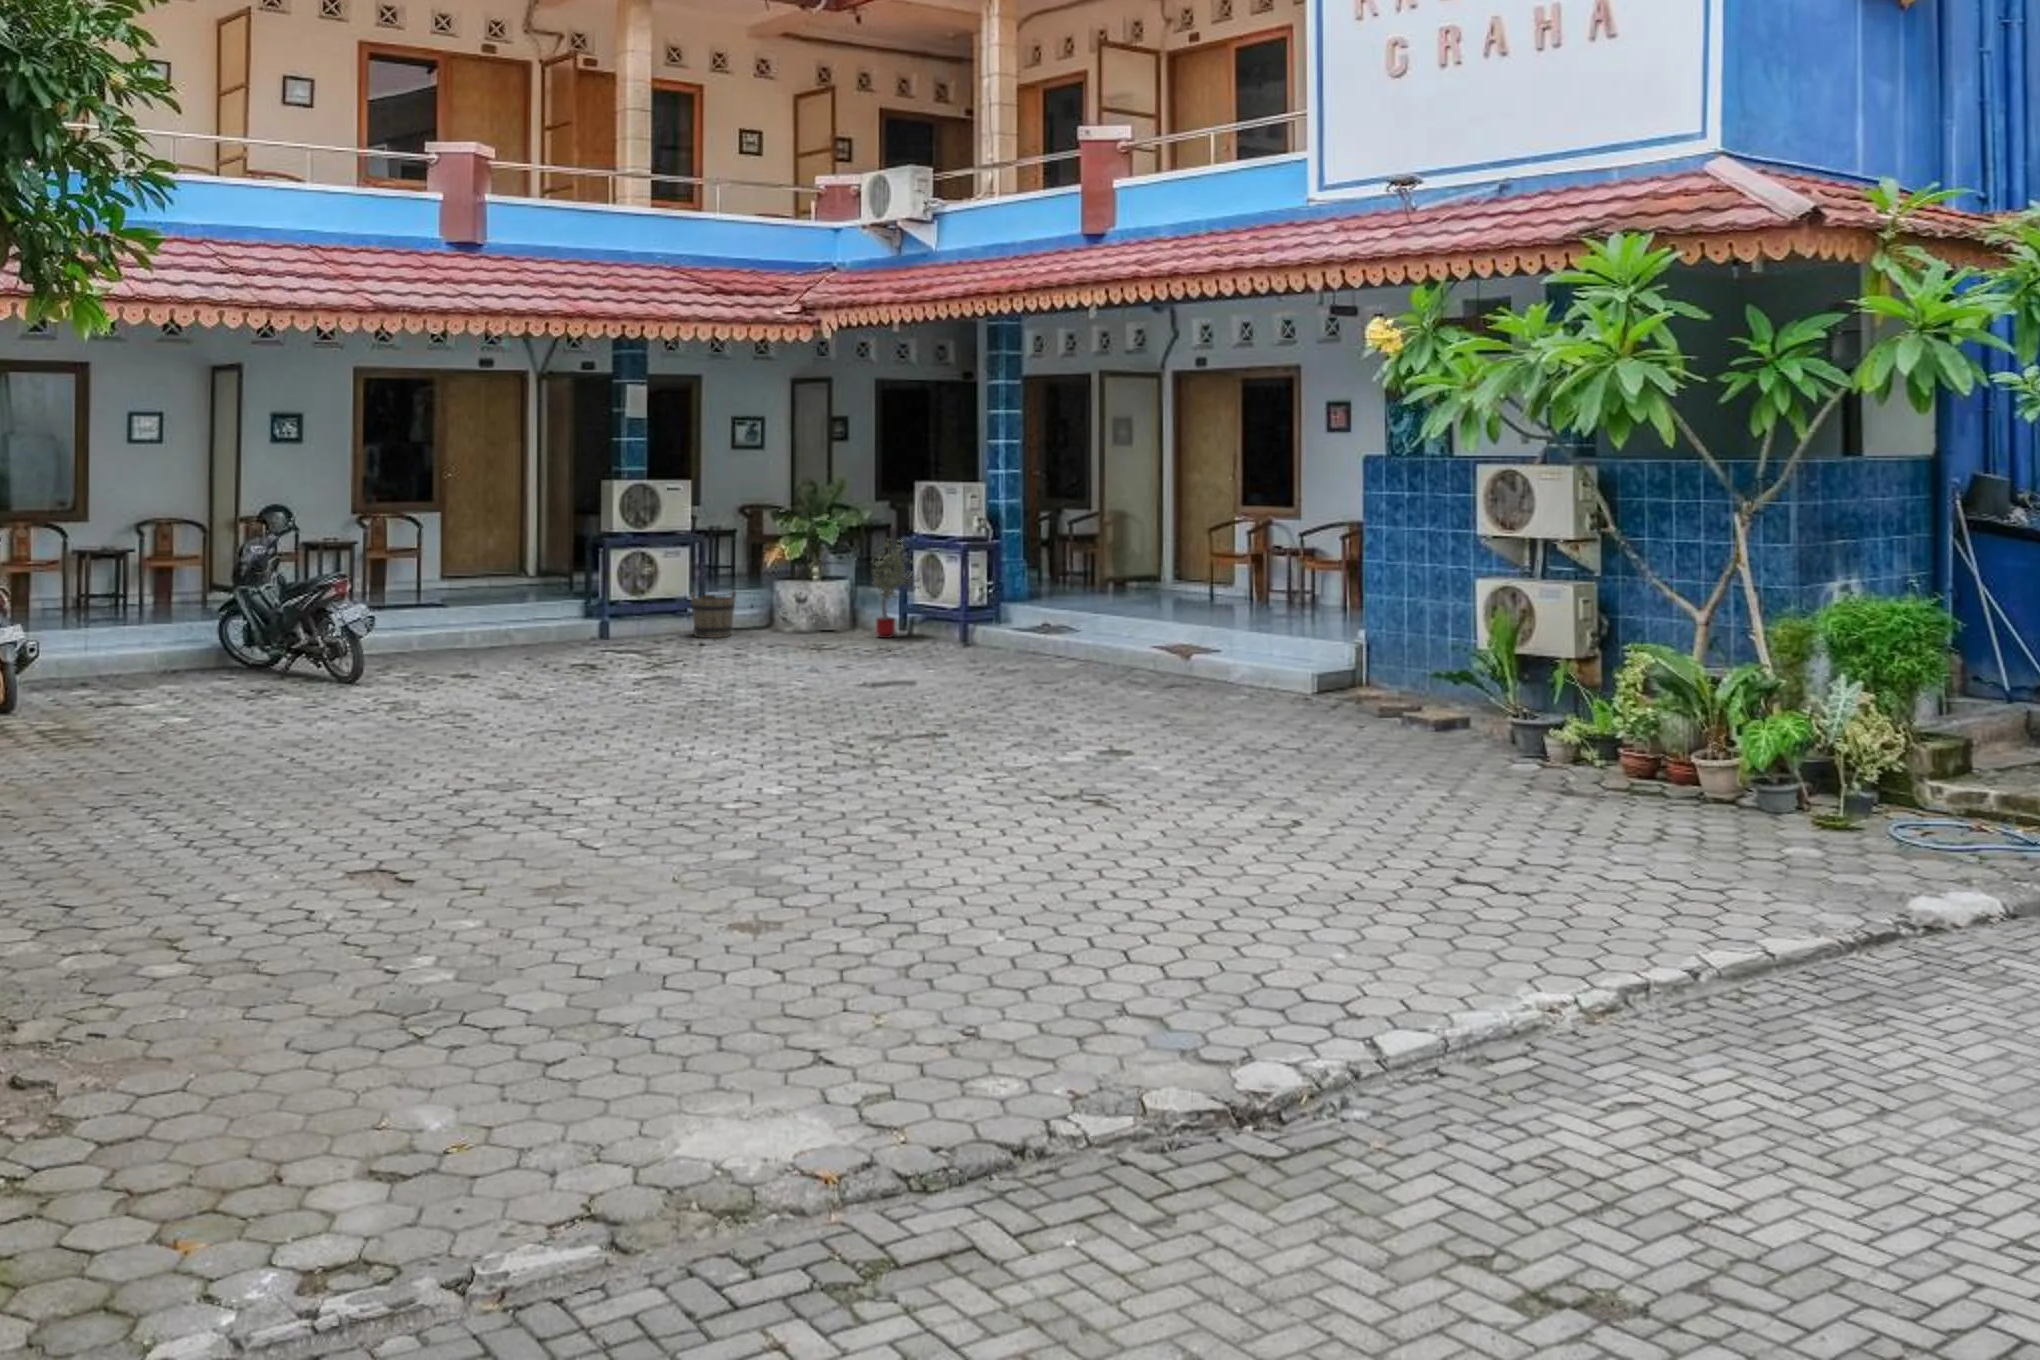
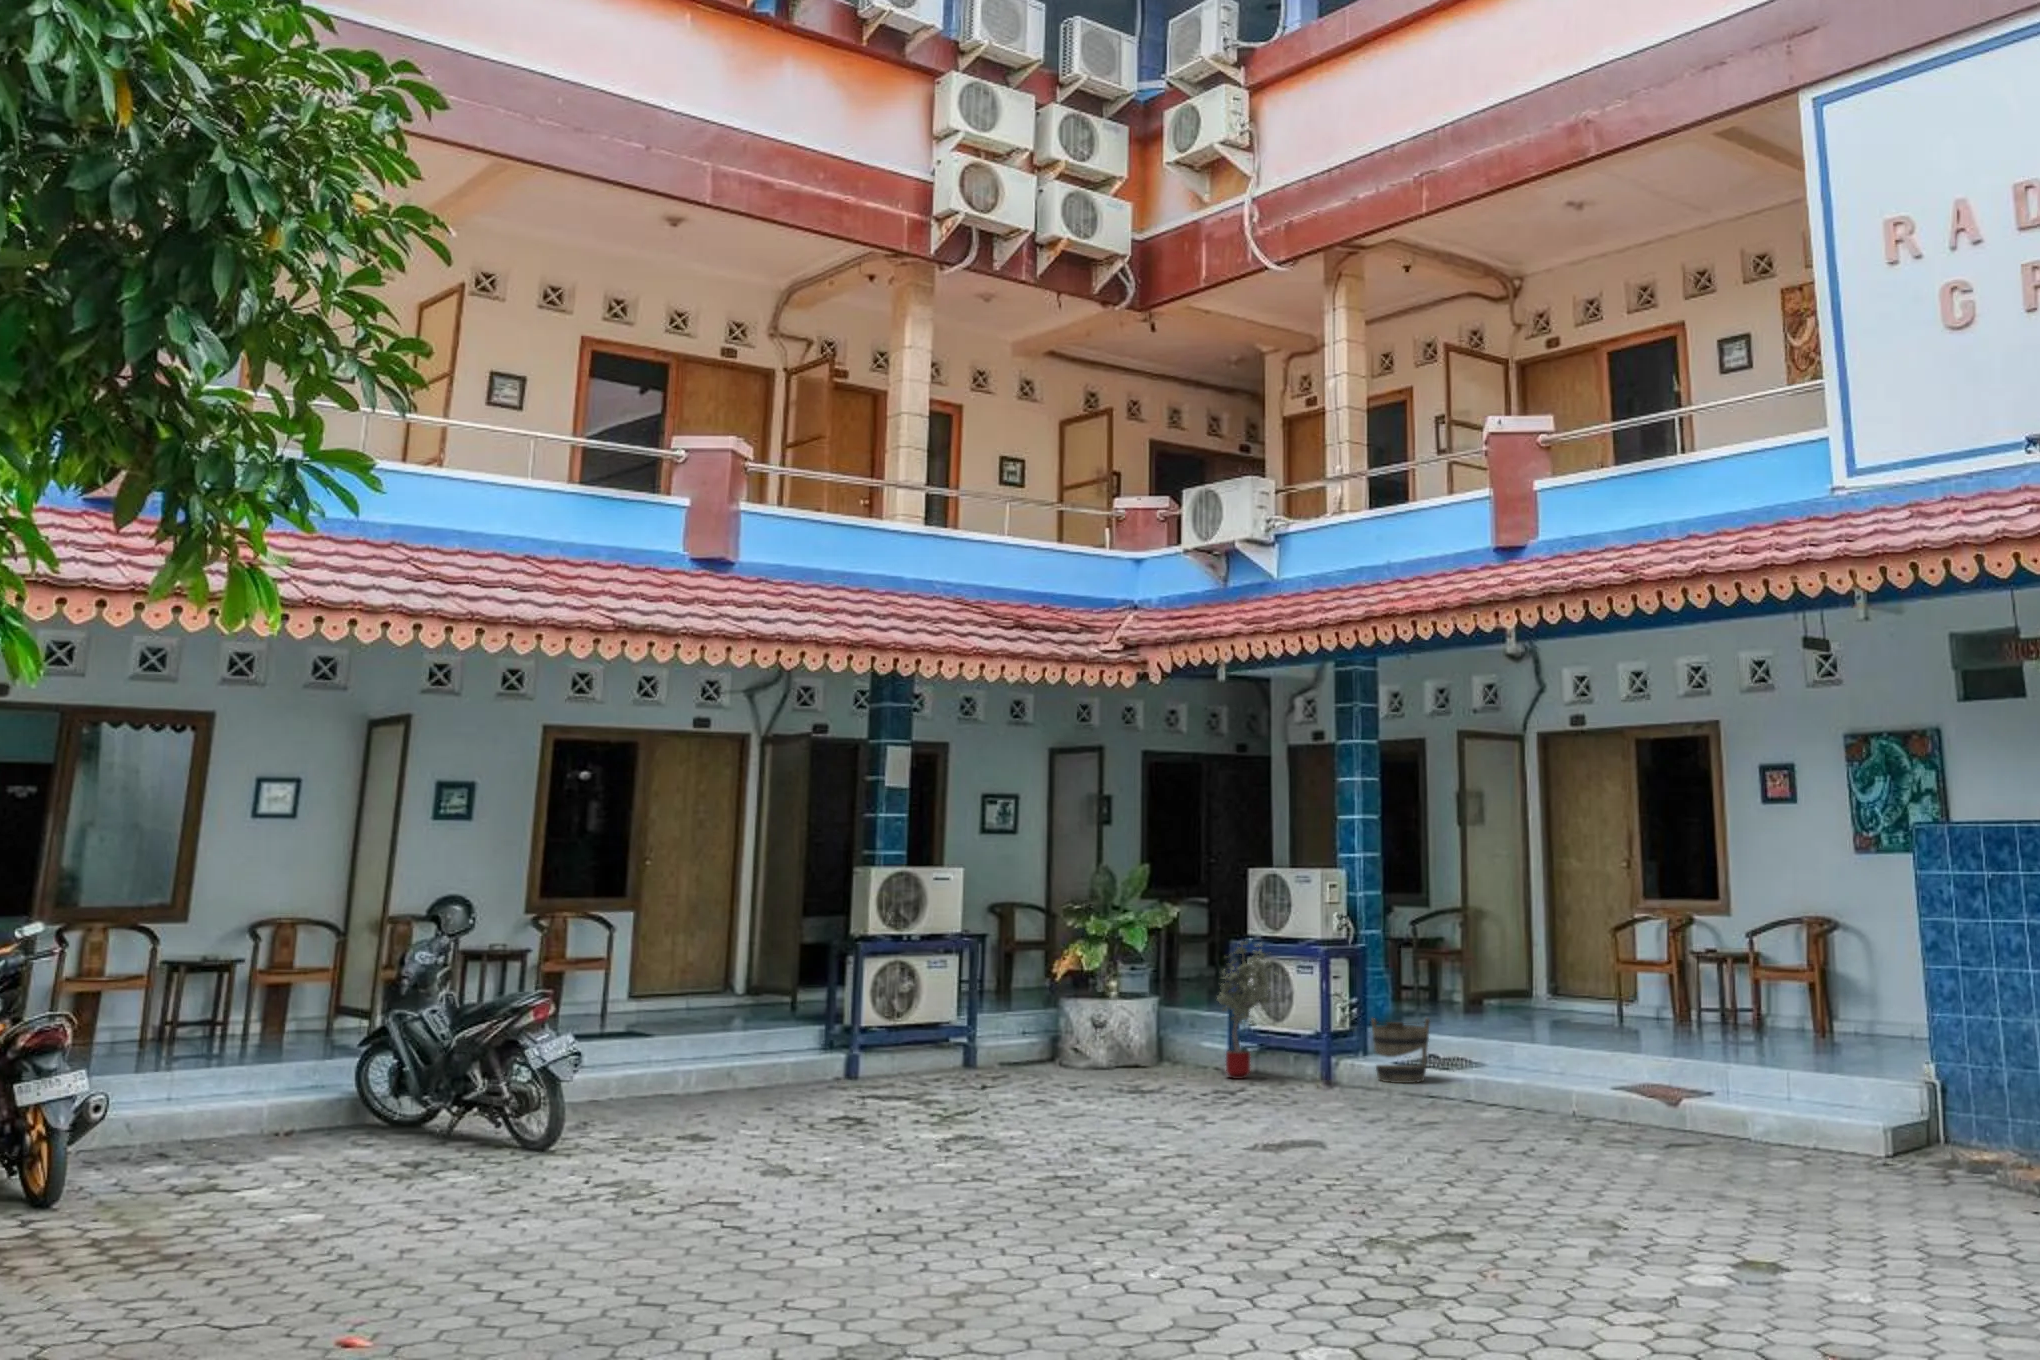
bucket: present [691,591,736,638] -> present [1371,1018,1430,1083]

